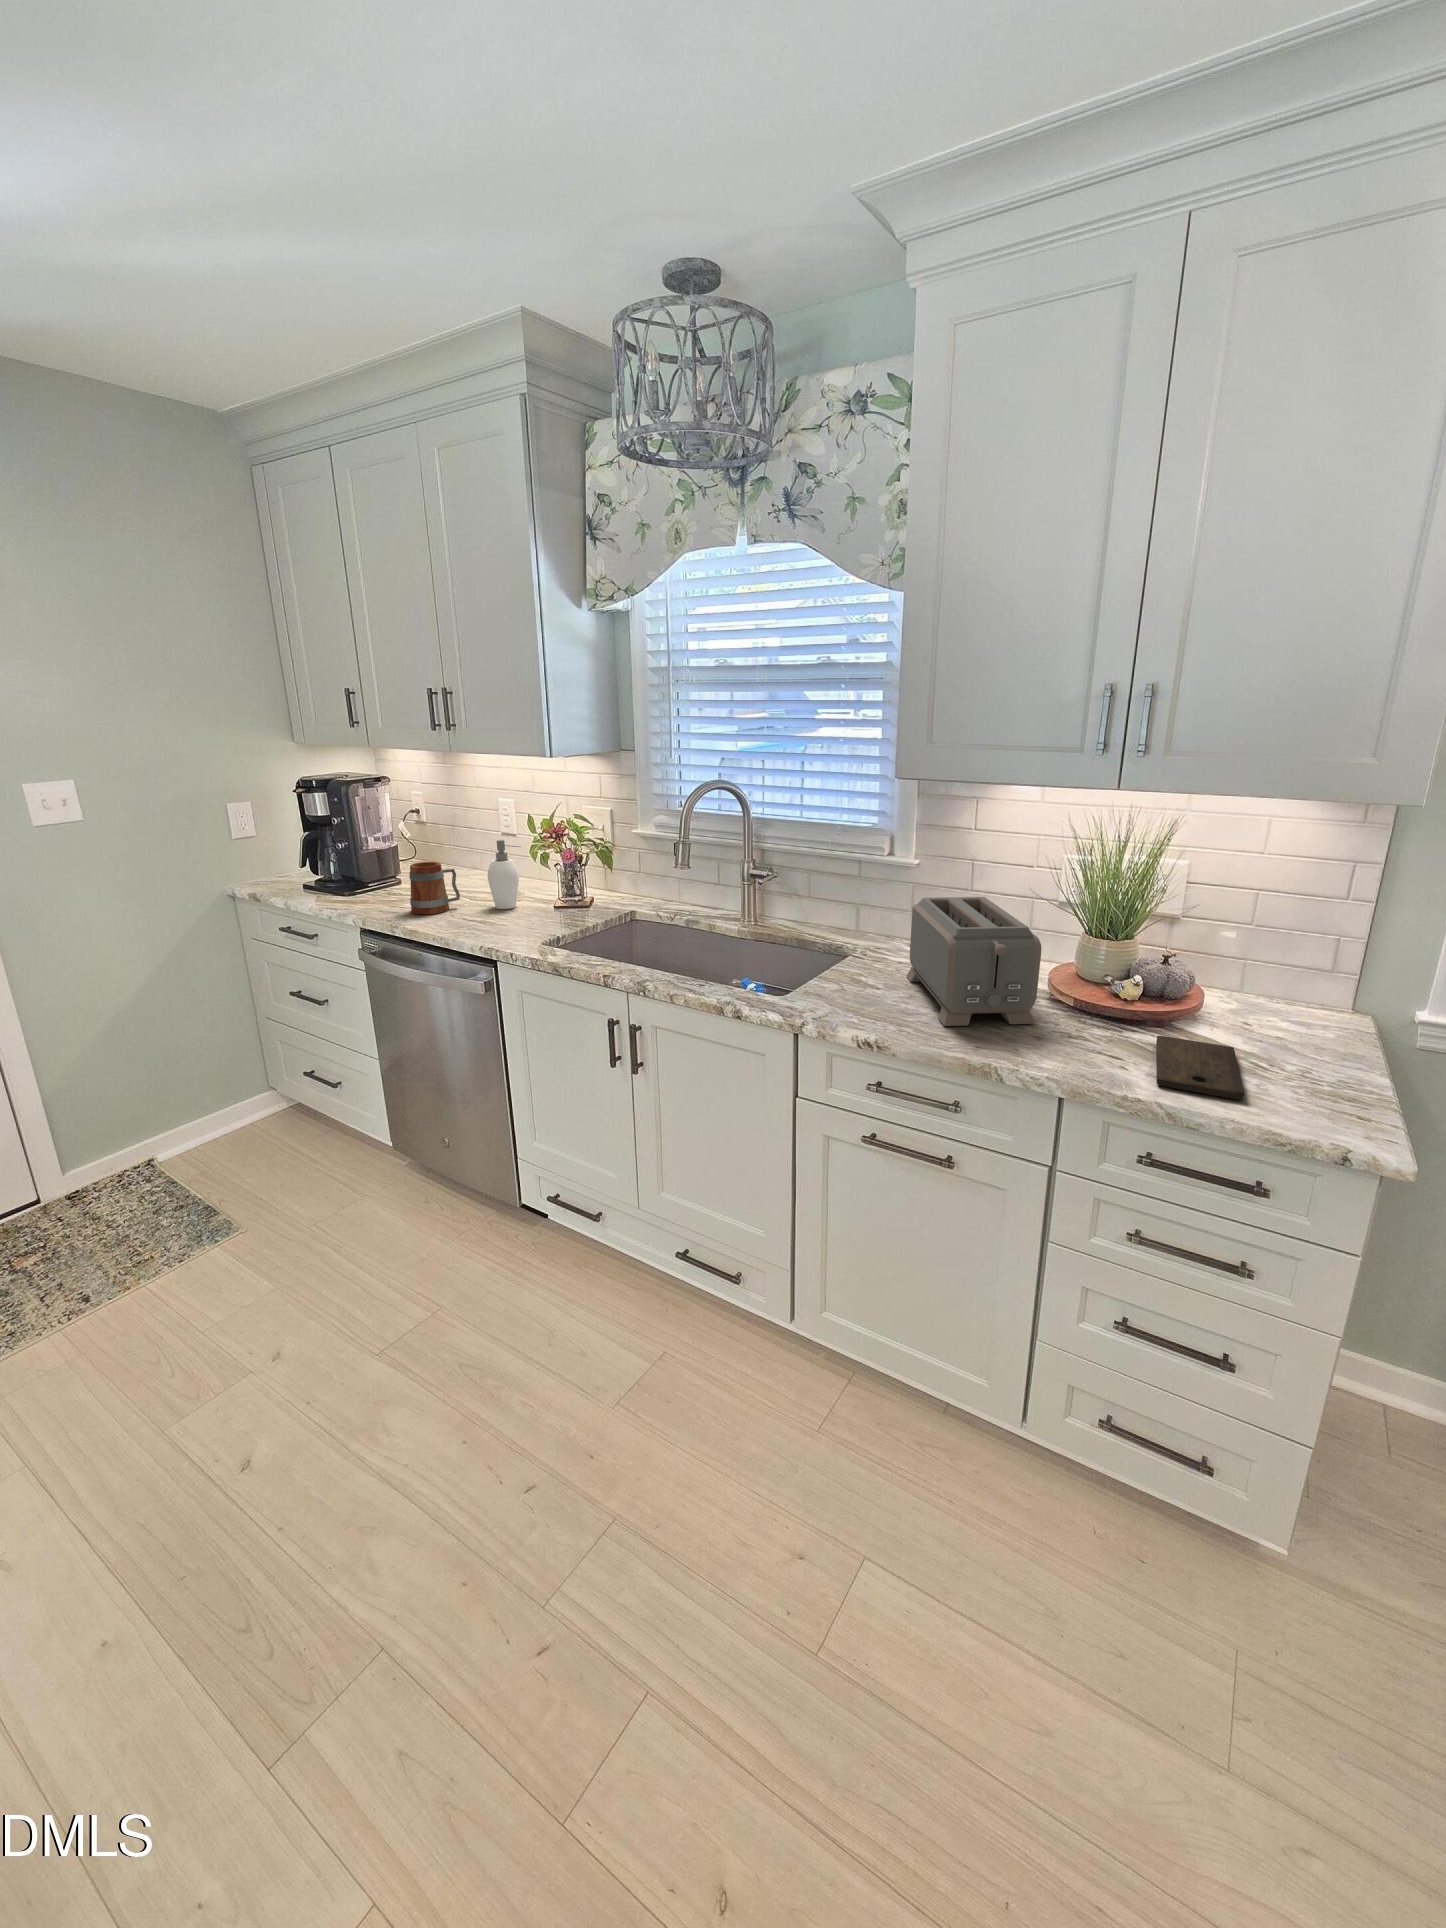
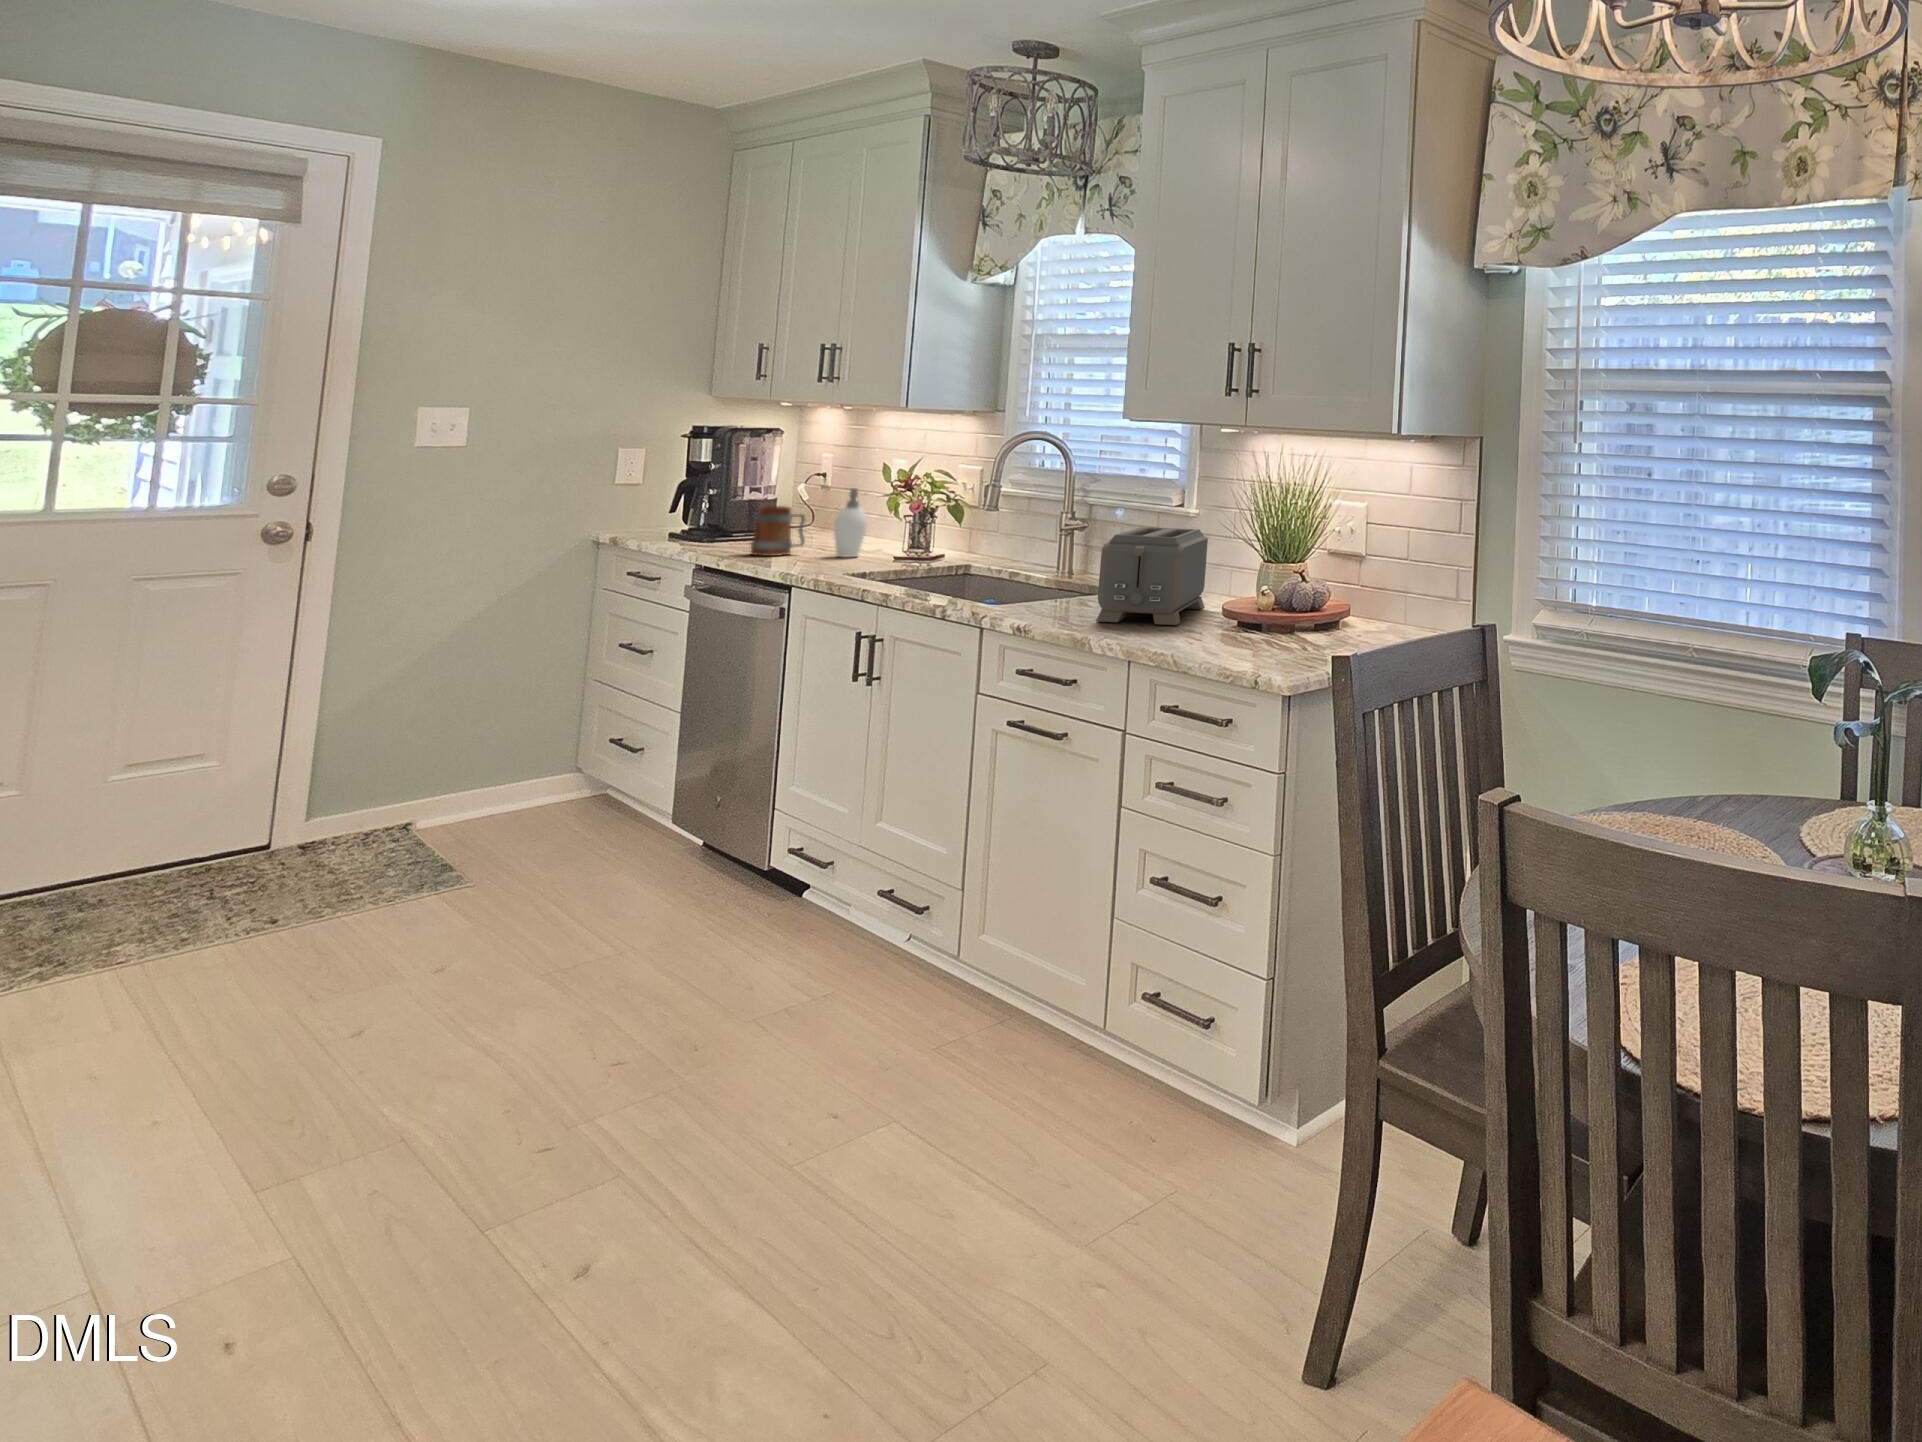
cutting board: present [1156,1036,1244,1100] -> none [1195,631,1303,656]

